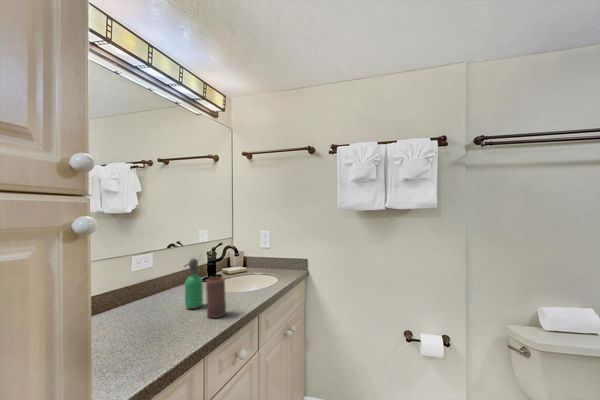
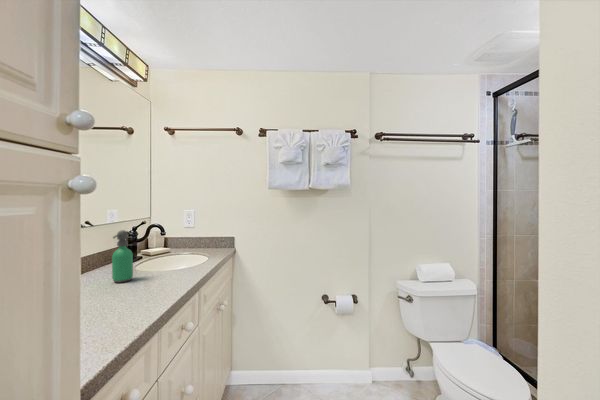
candle: present [206,277,226,318] -> none [142,246,163,286]

